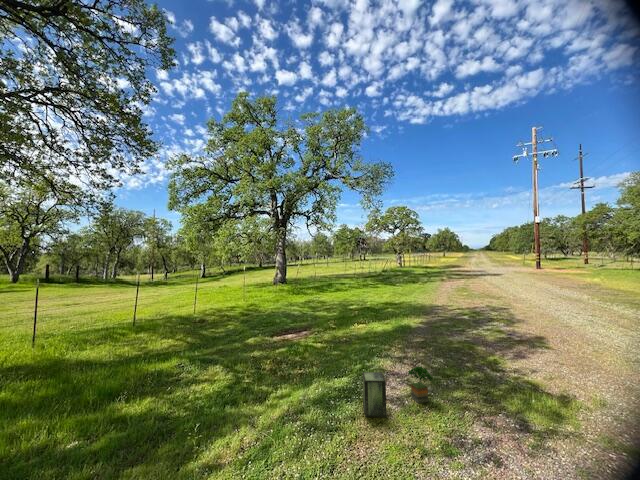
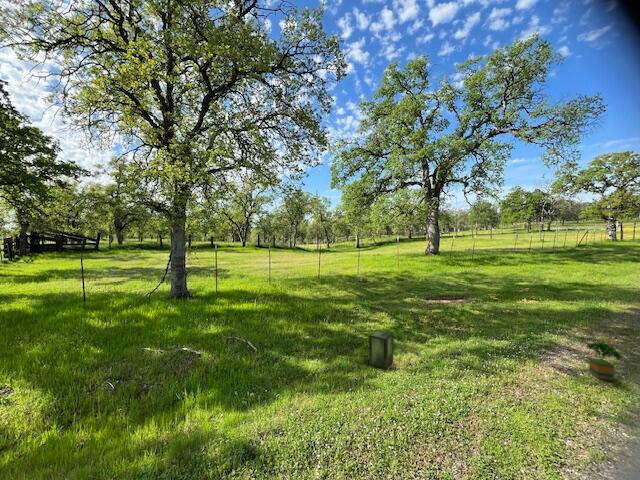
storage box: present [362,372,387,417] -> present [369,330,393,370]

